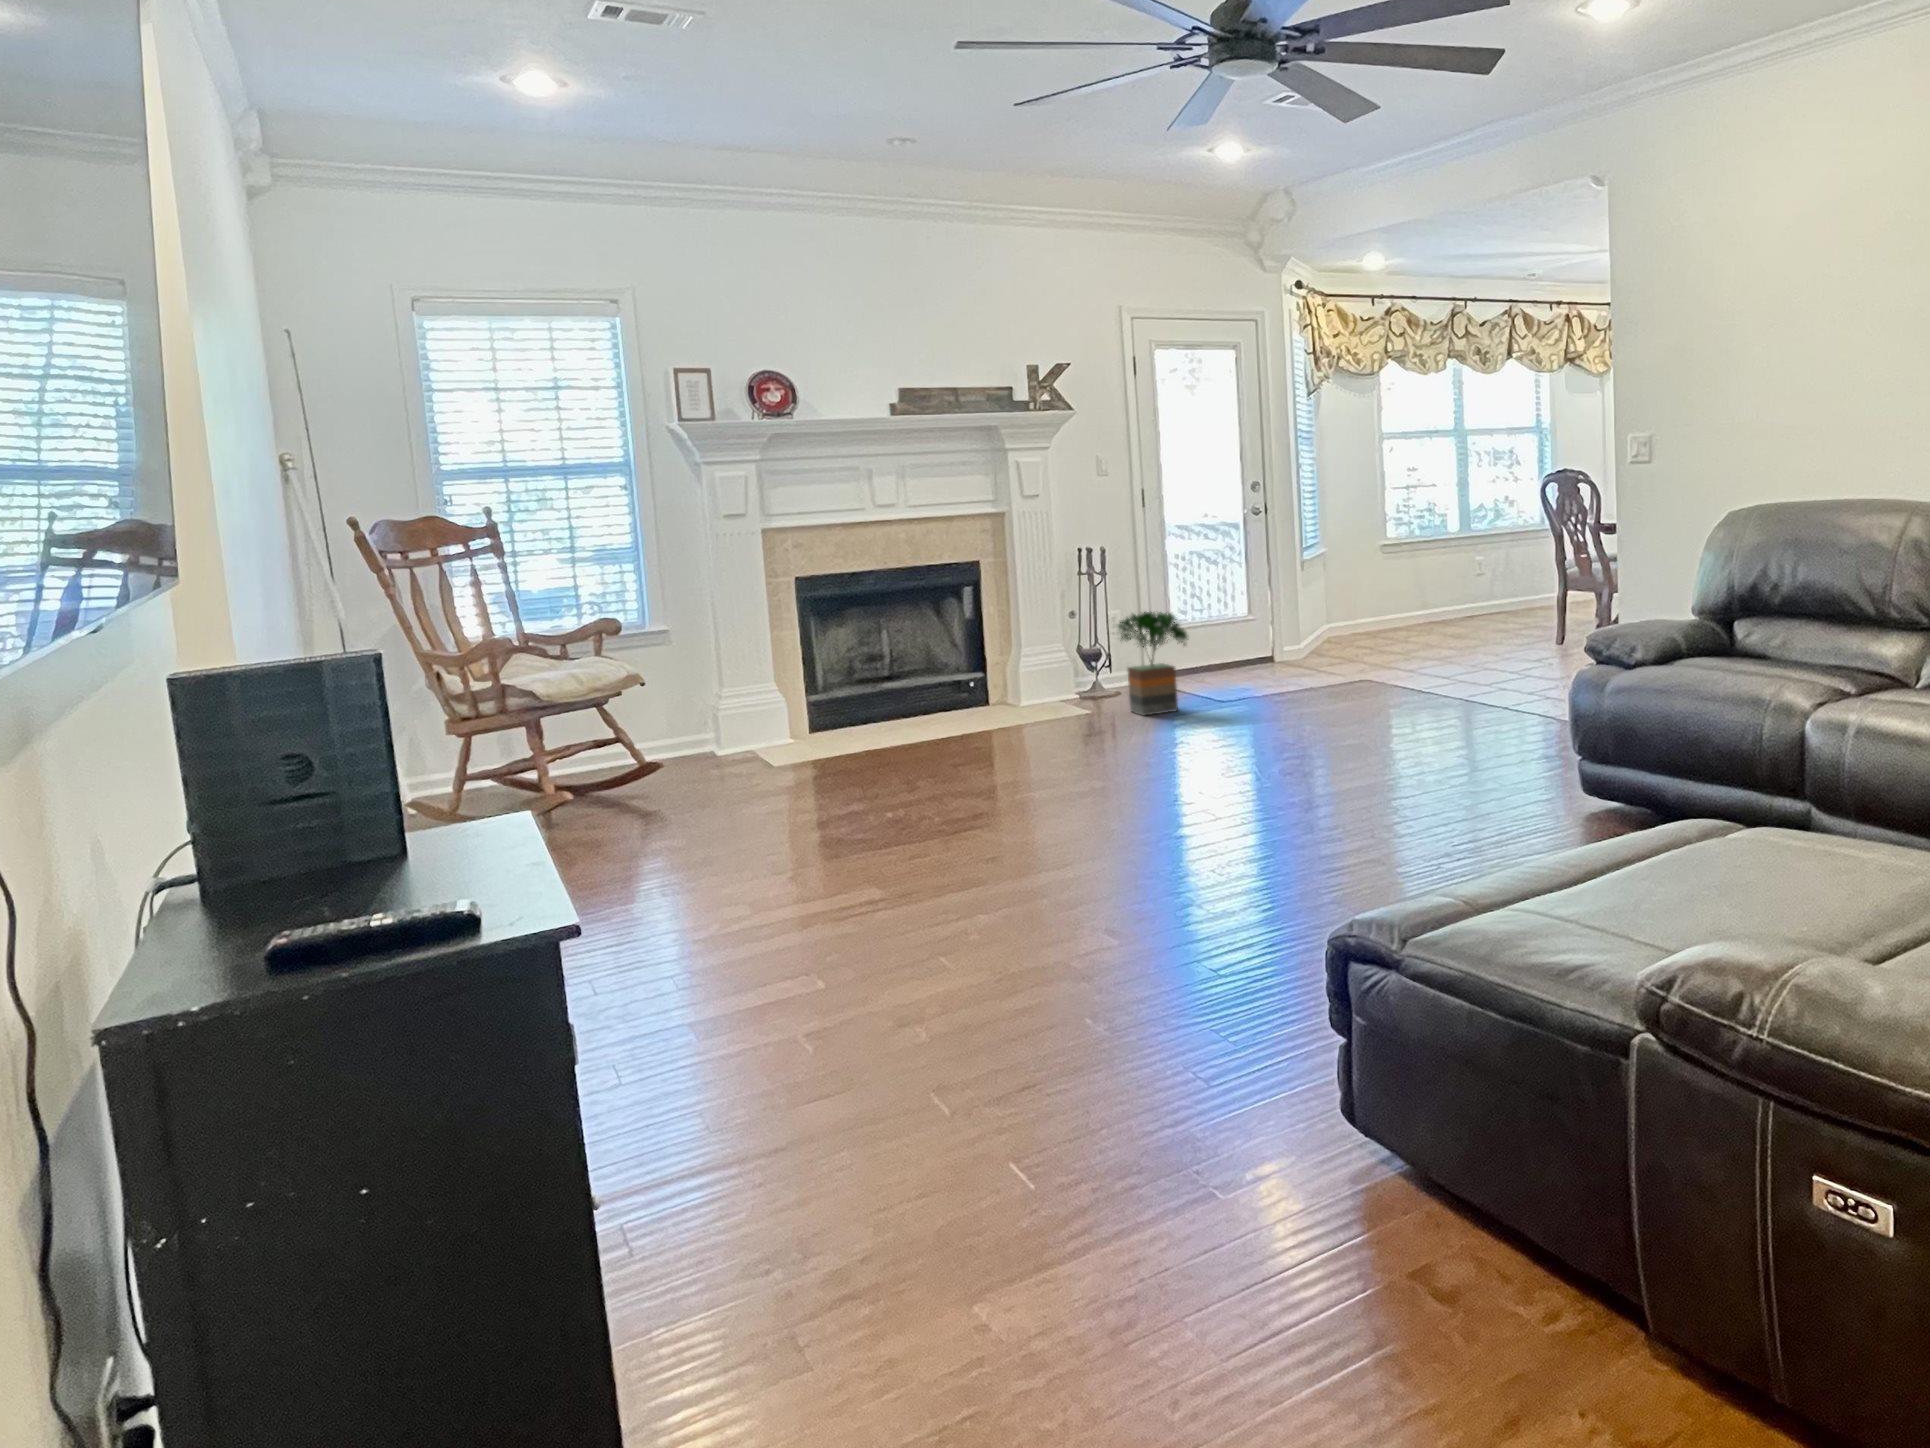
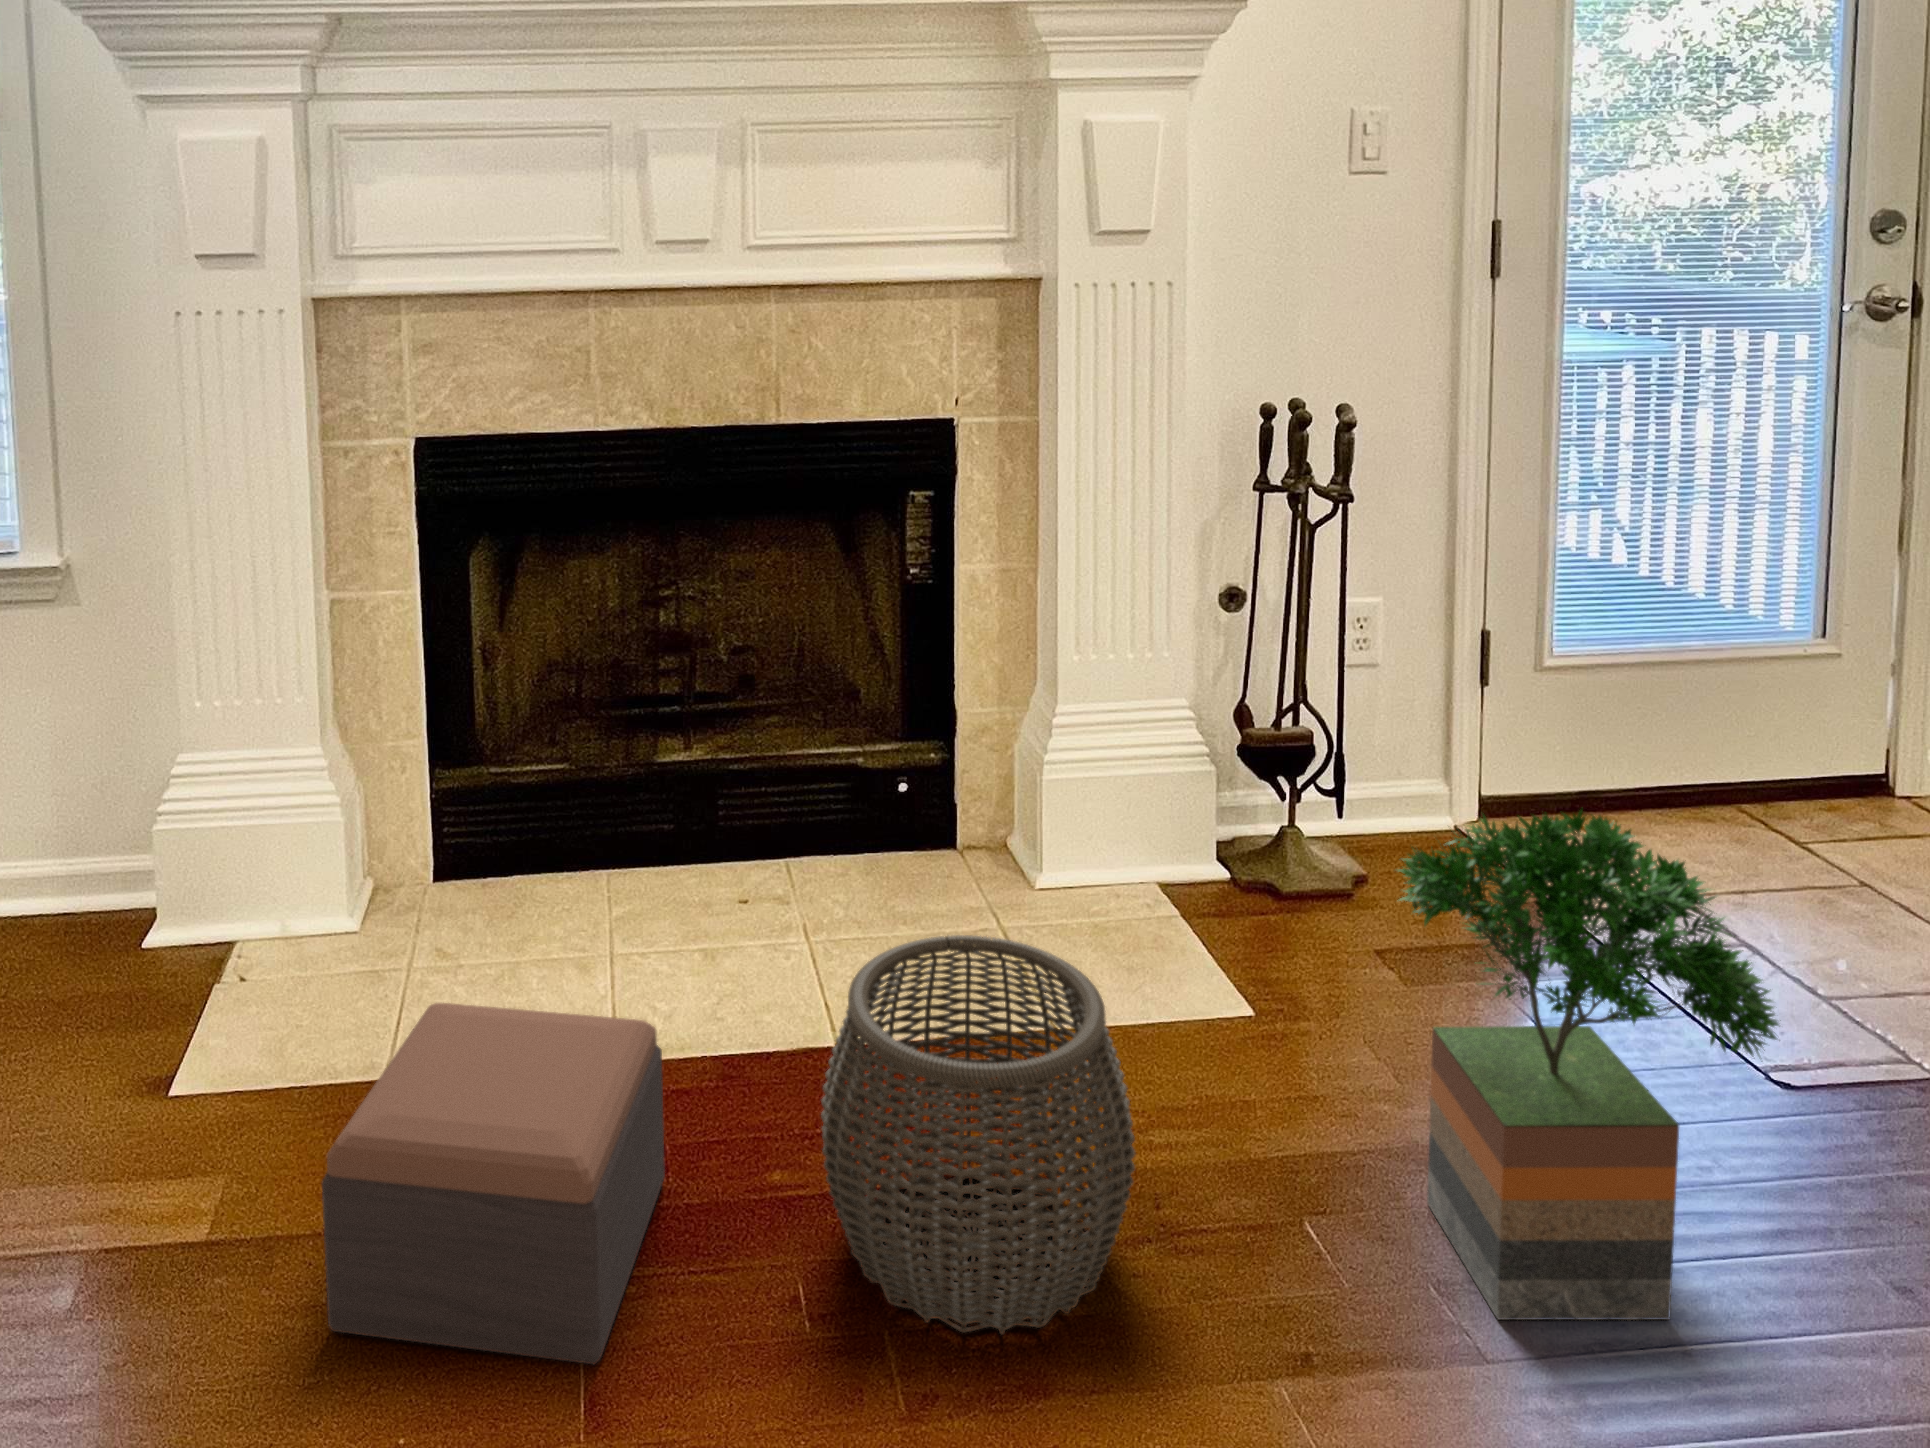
woven basket: none [986,661,1062,733] -> present [821,935,1136,1334]
footstool: none [872,691,946,753] -> present [322,1003,665,1365]

